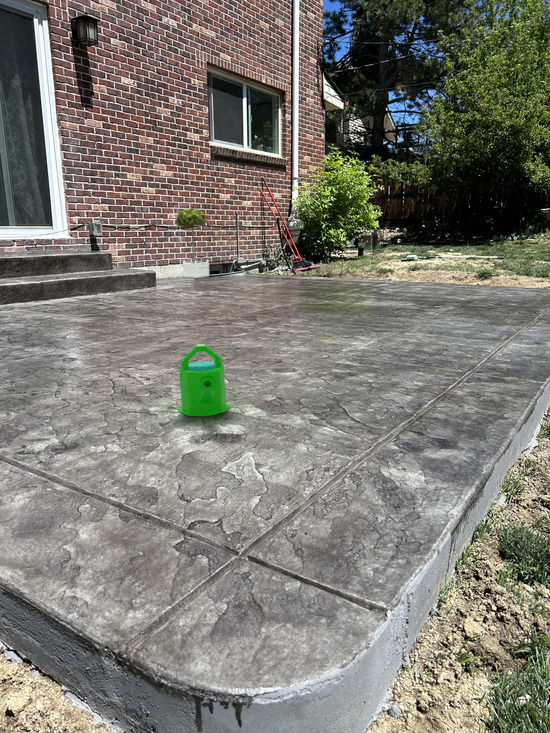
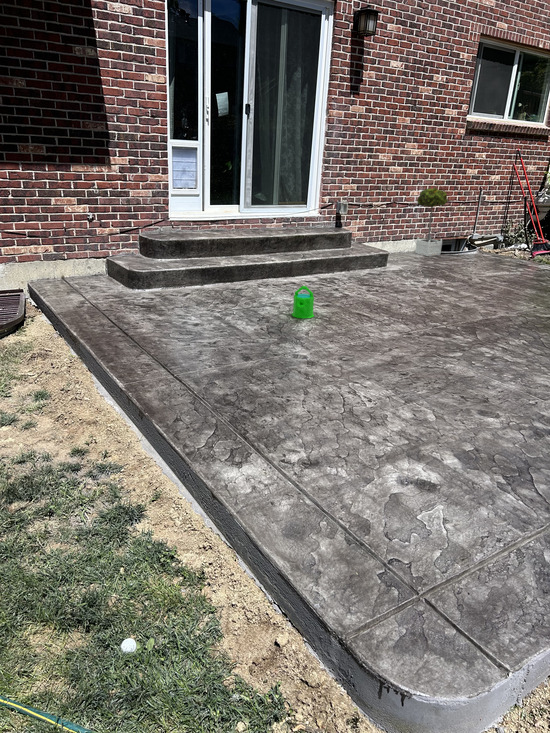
watering can: present [178,344,229,416] -> present [292,286,314,318]

